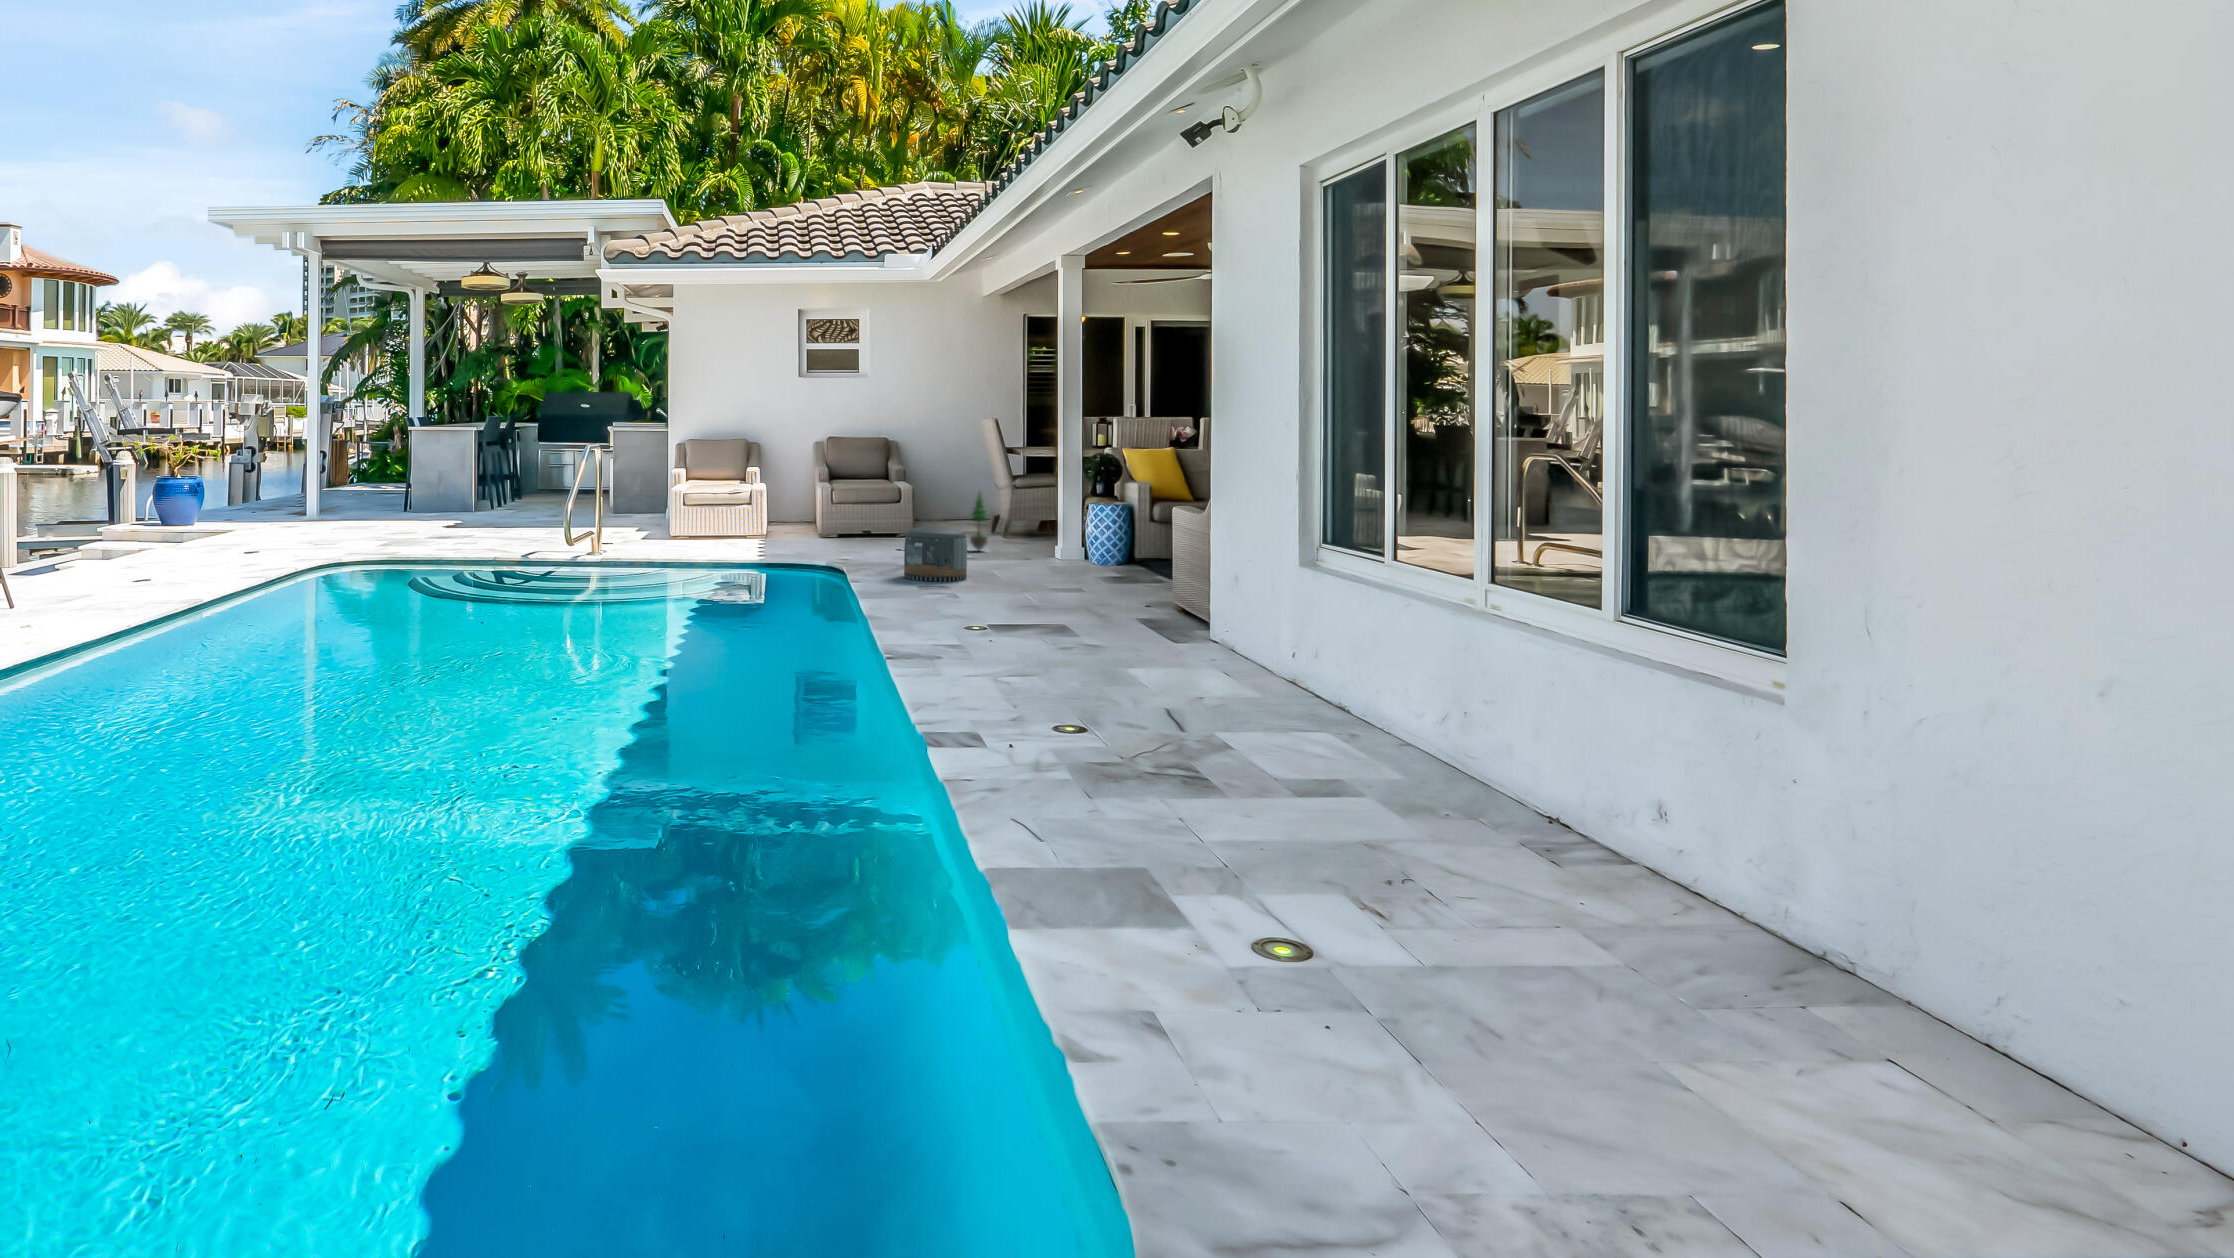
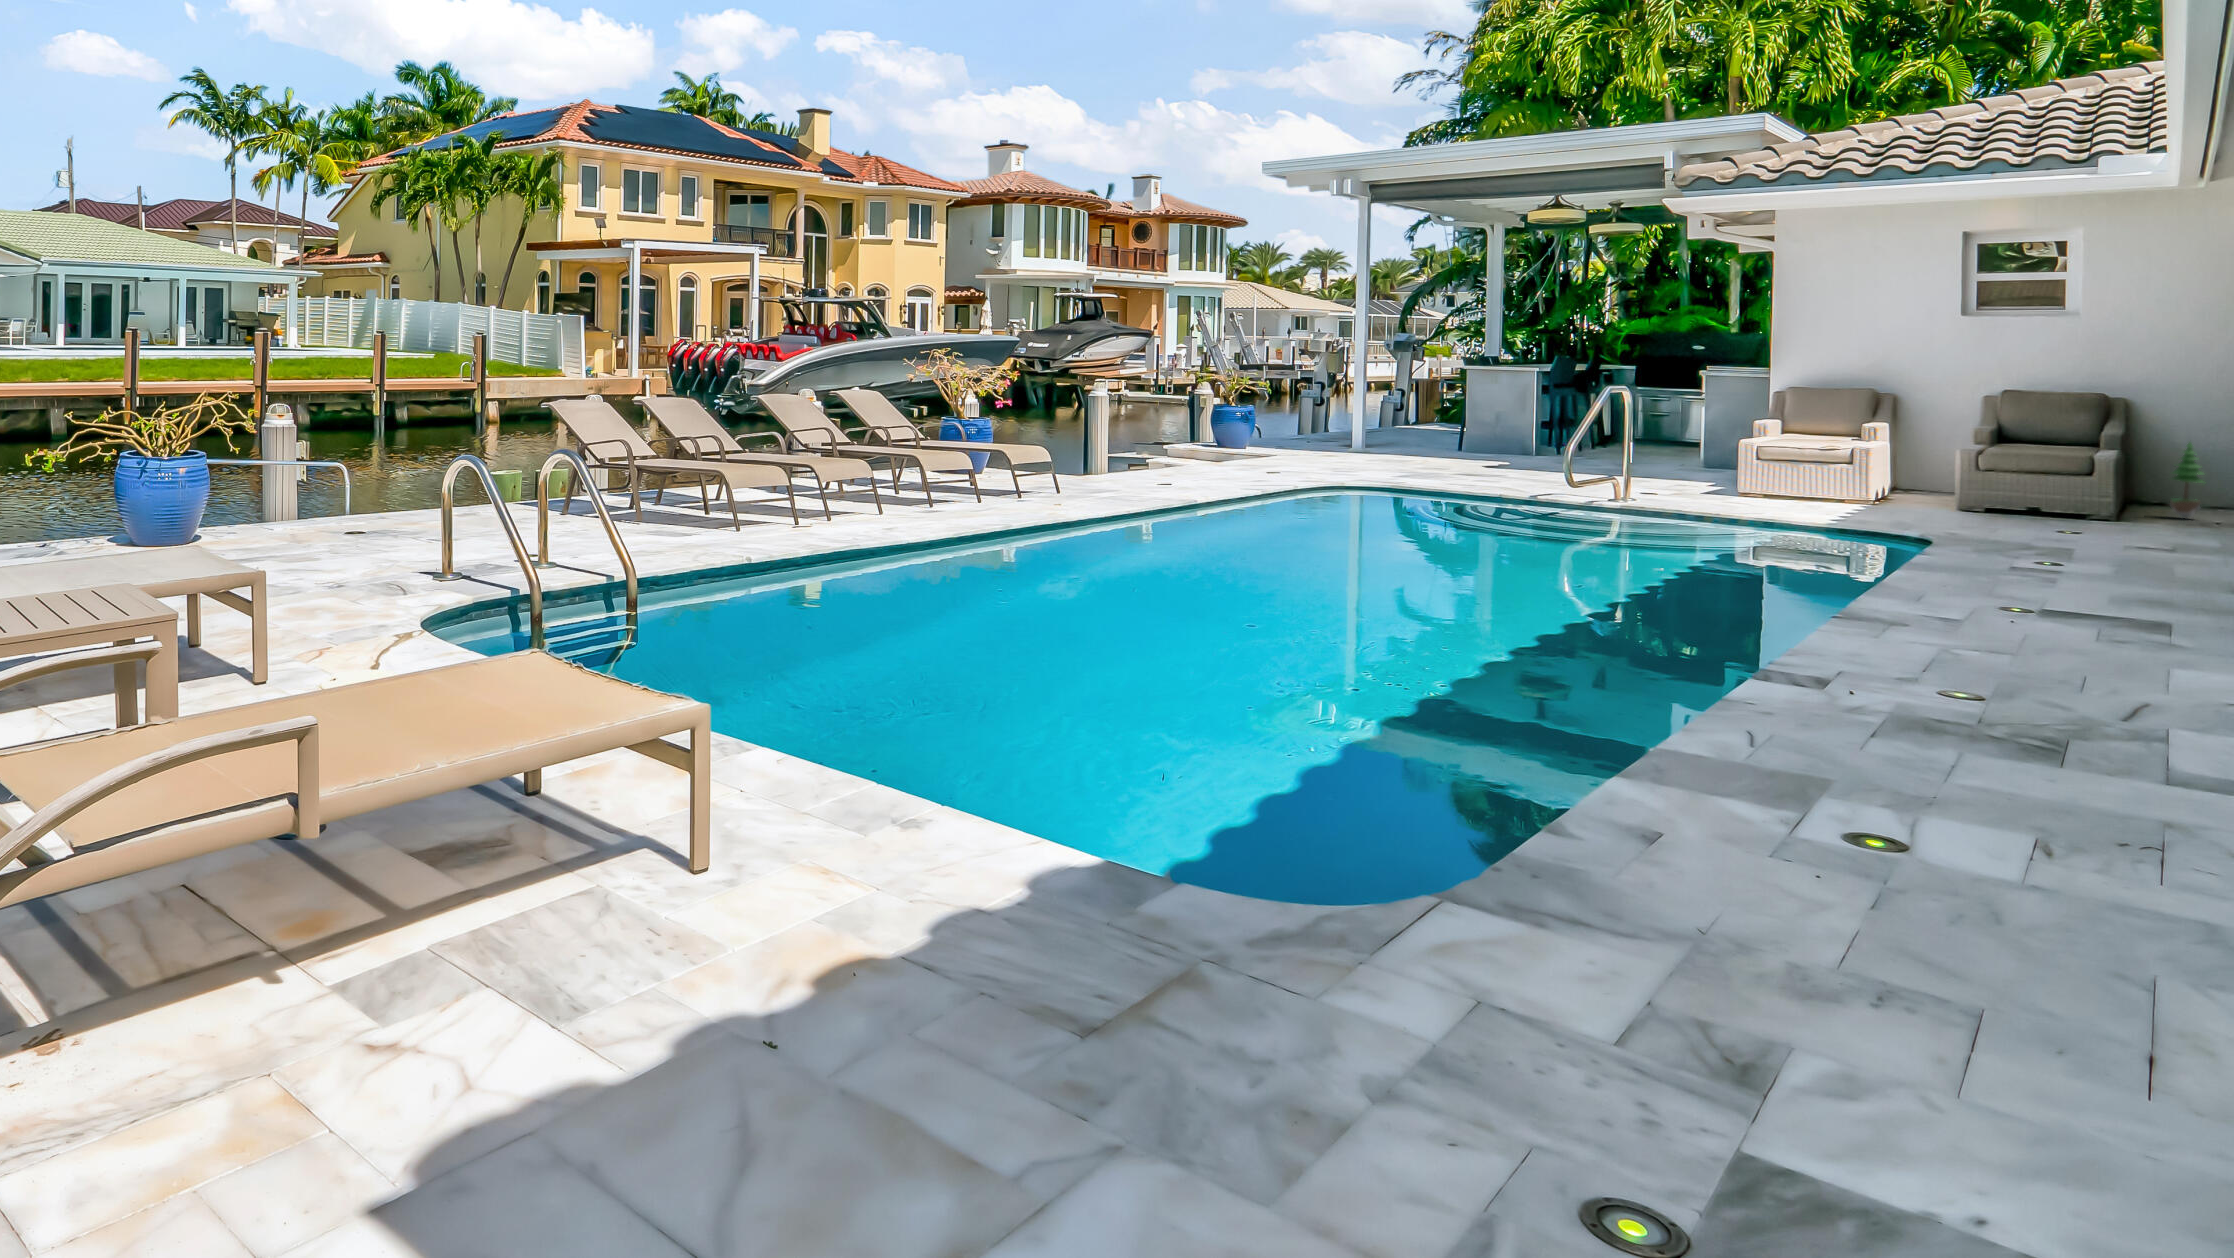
pouf: present [904,526,967,582] -> none [2005,479,2107,544]

